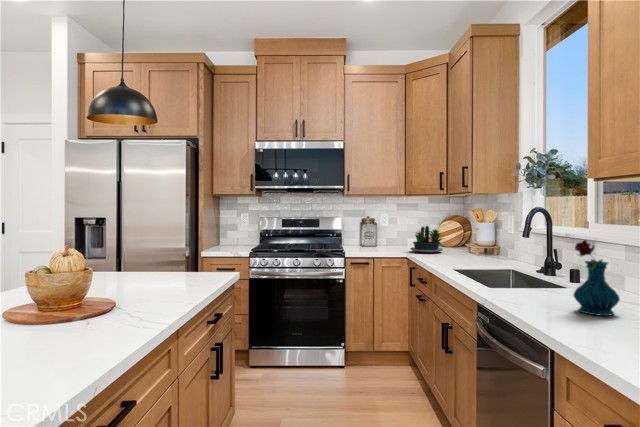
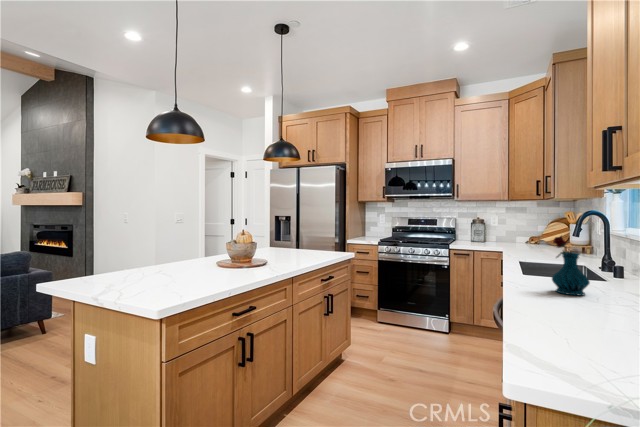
potted plant: present [410,226,444,253] -> none [506,226,544,248]

